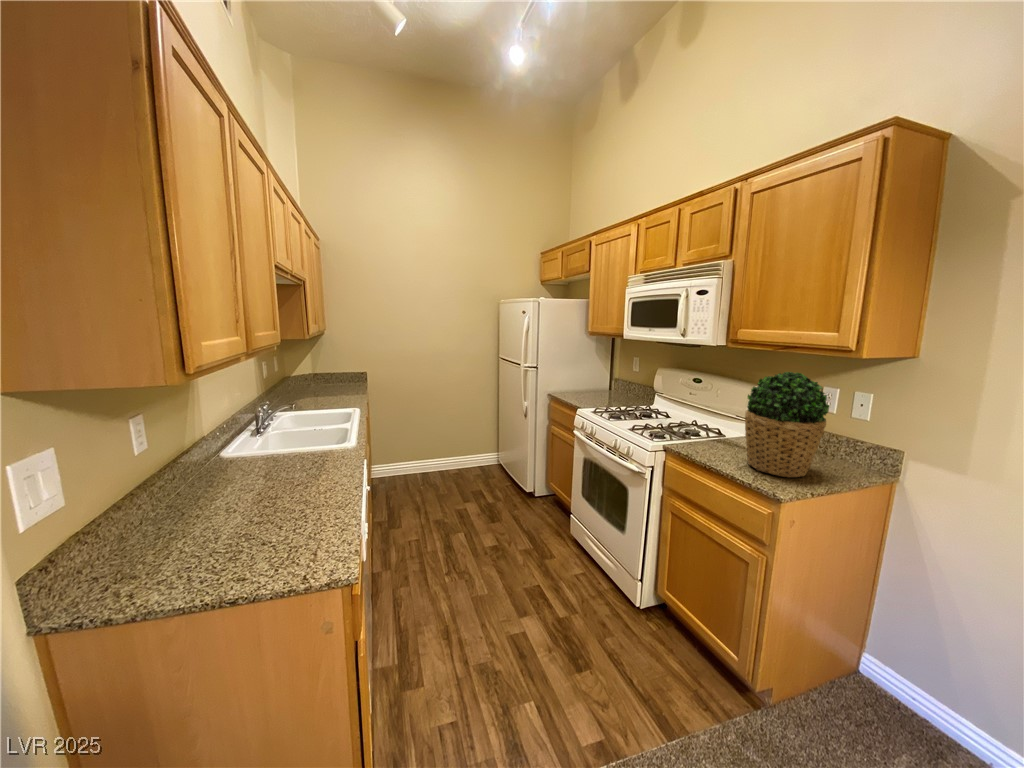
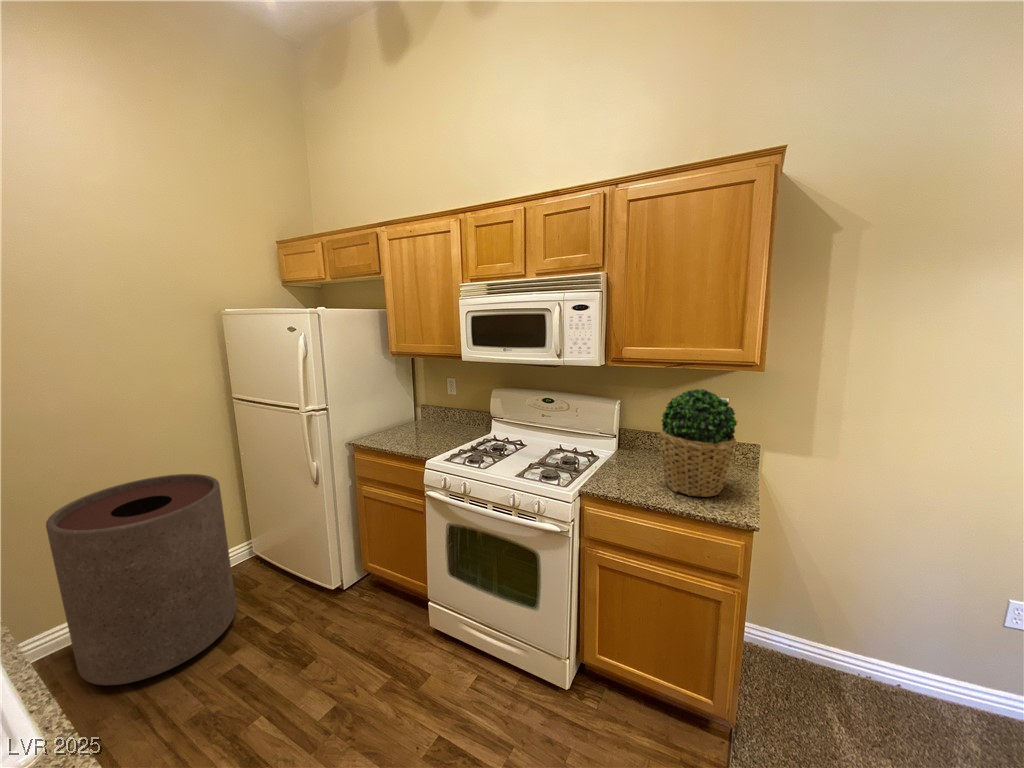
trash can: none [405,395,477,495] -> present [46,474,236,685]

